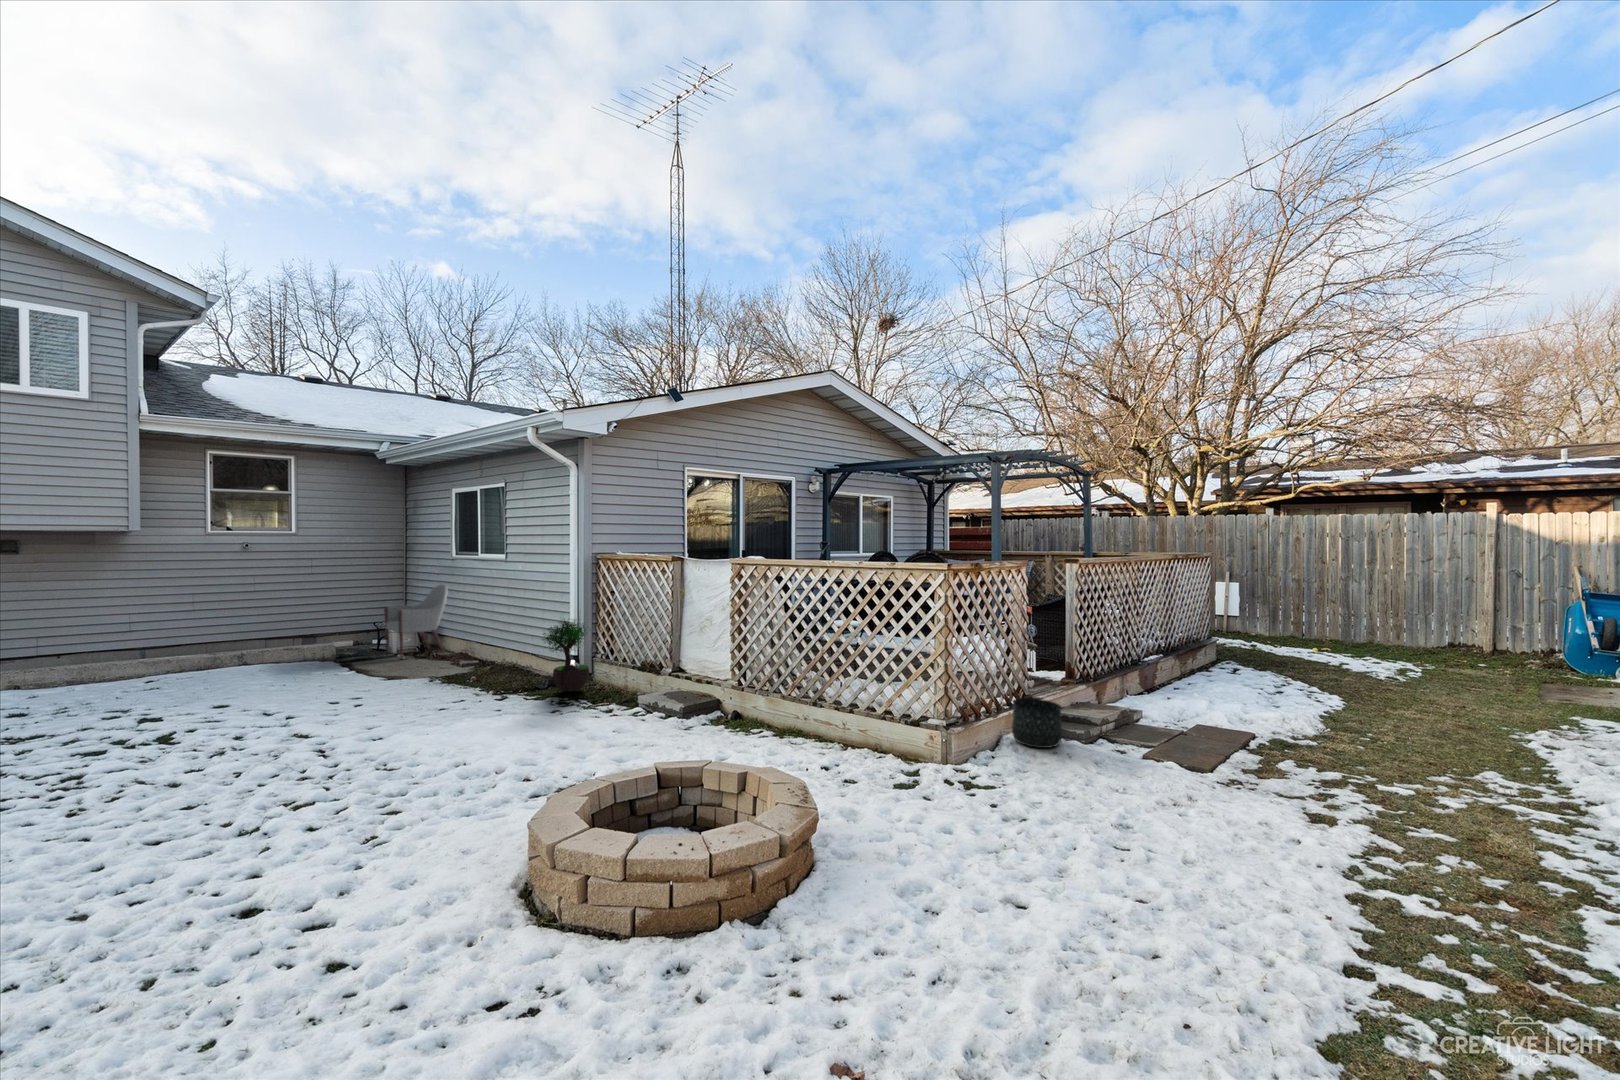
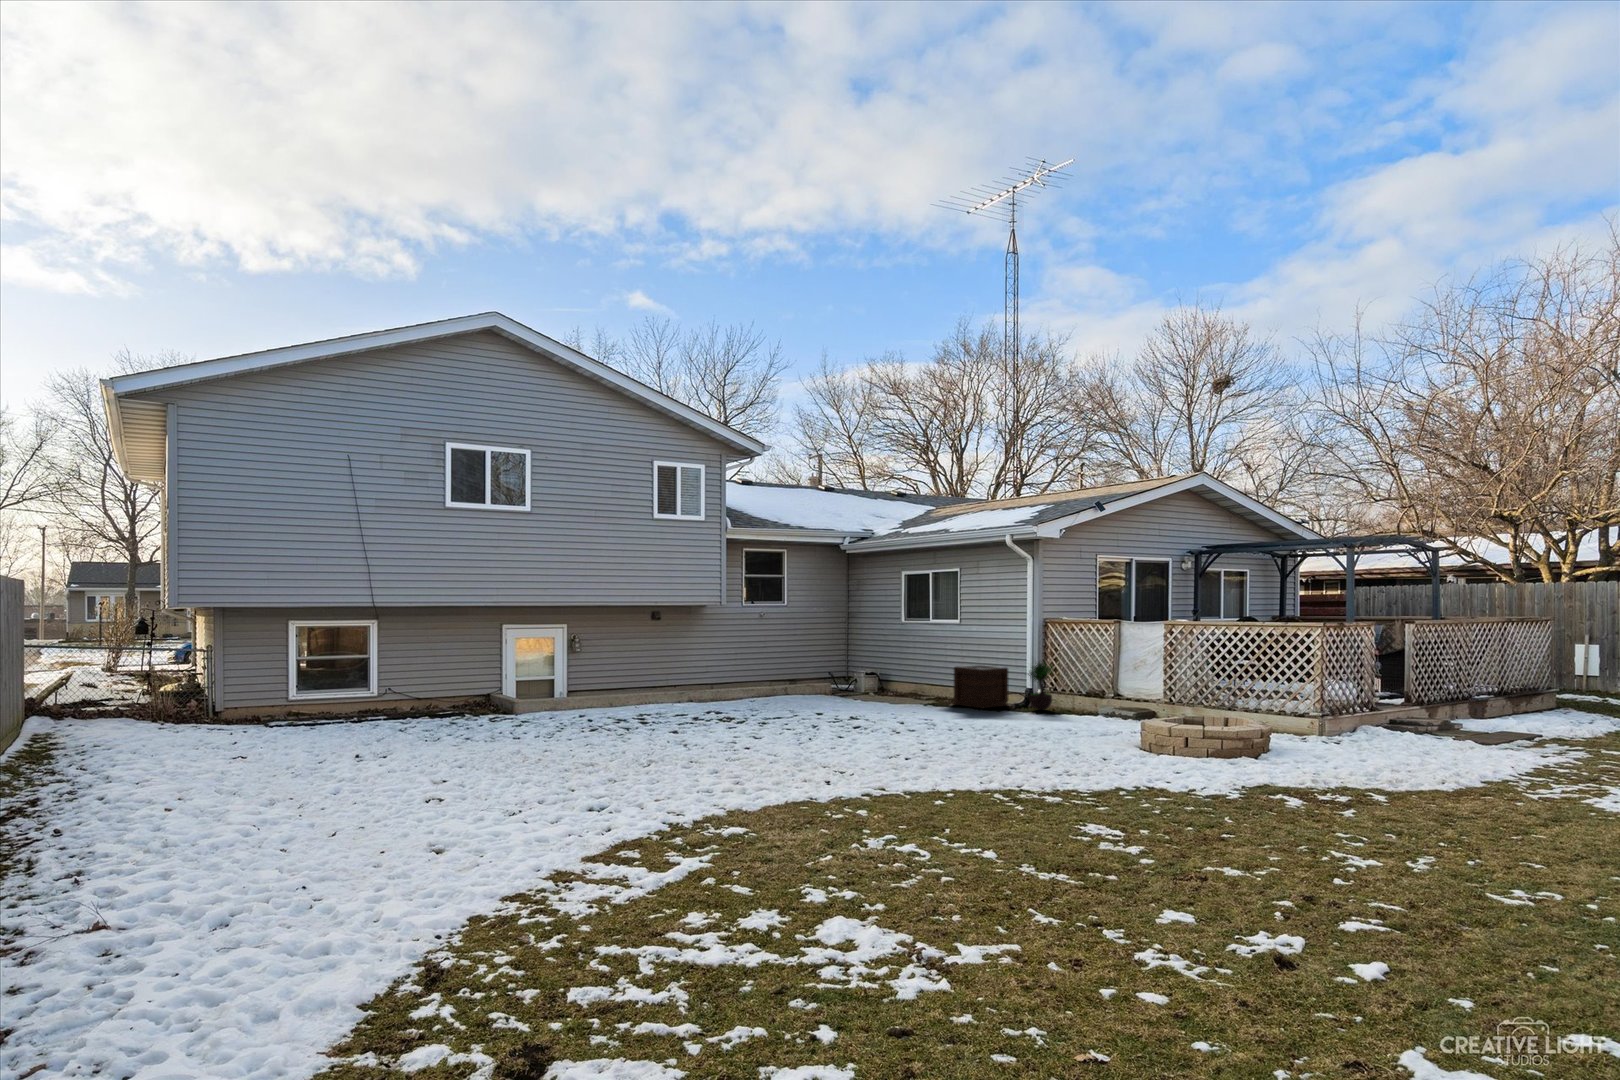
chair: present [384,584,448,659] -> none [858,642,901,695]
wooden crate: none [459,620,542,691] -> present [954,665,1009,708]
basket: present [1012,698,1062,748] -> none [1367,708,1401,735]

